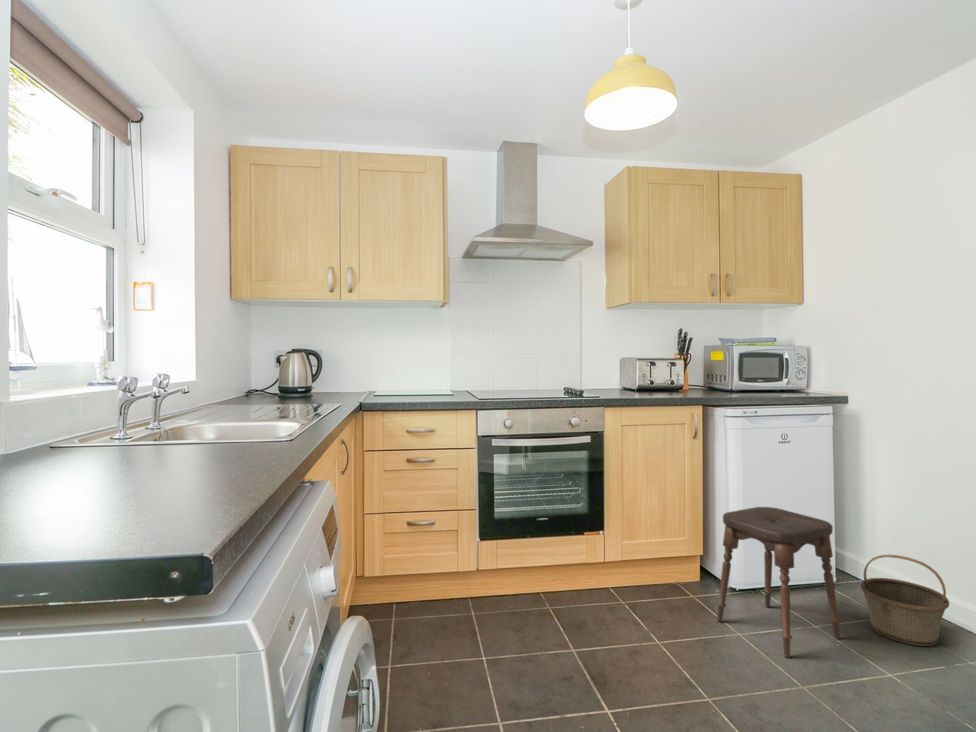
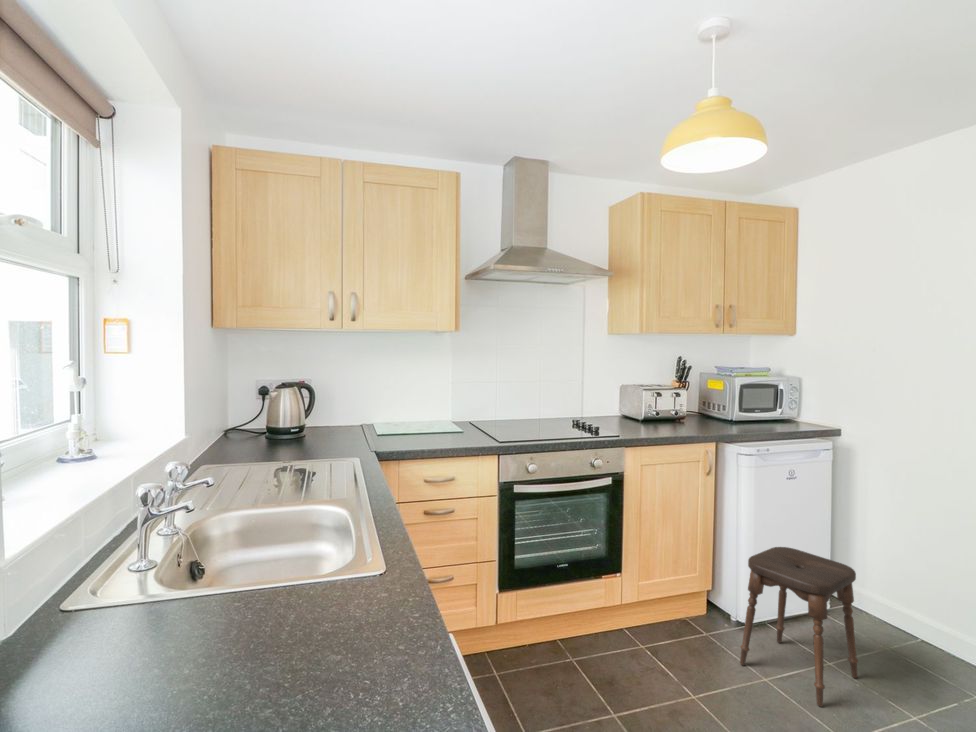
basket: present [861,555,949,646] -> none [868,592,953,682]

